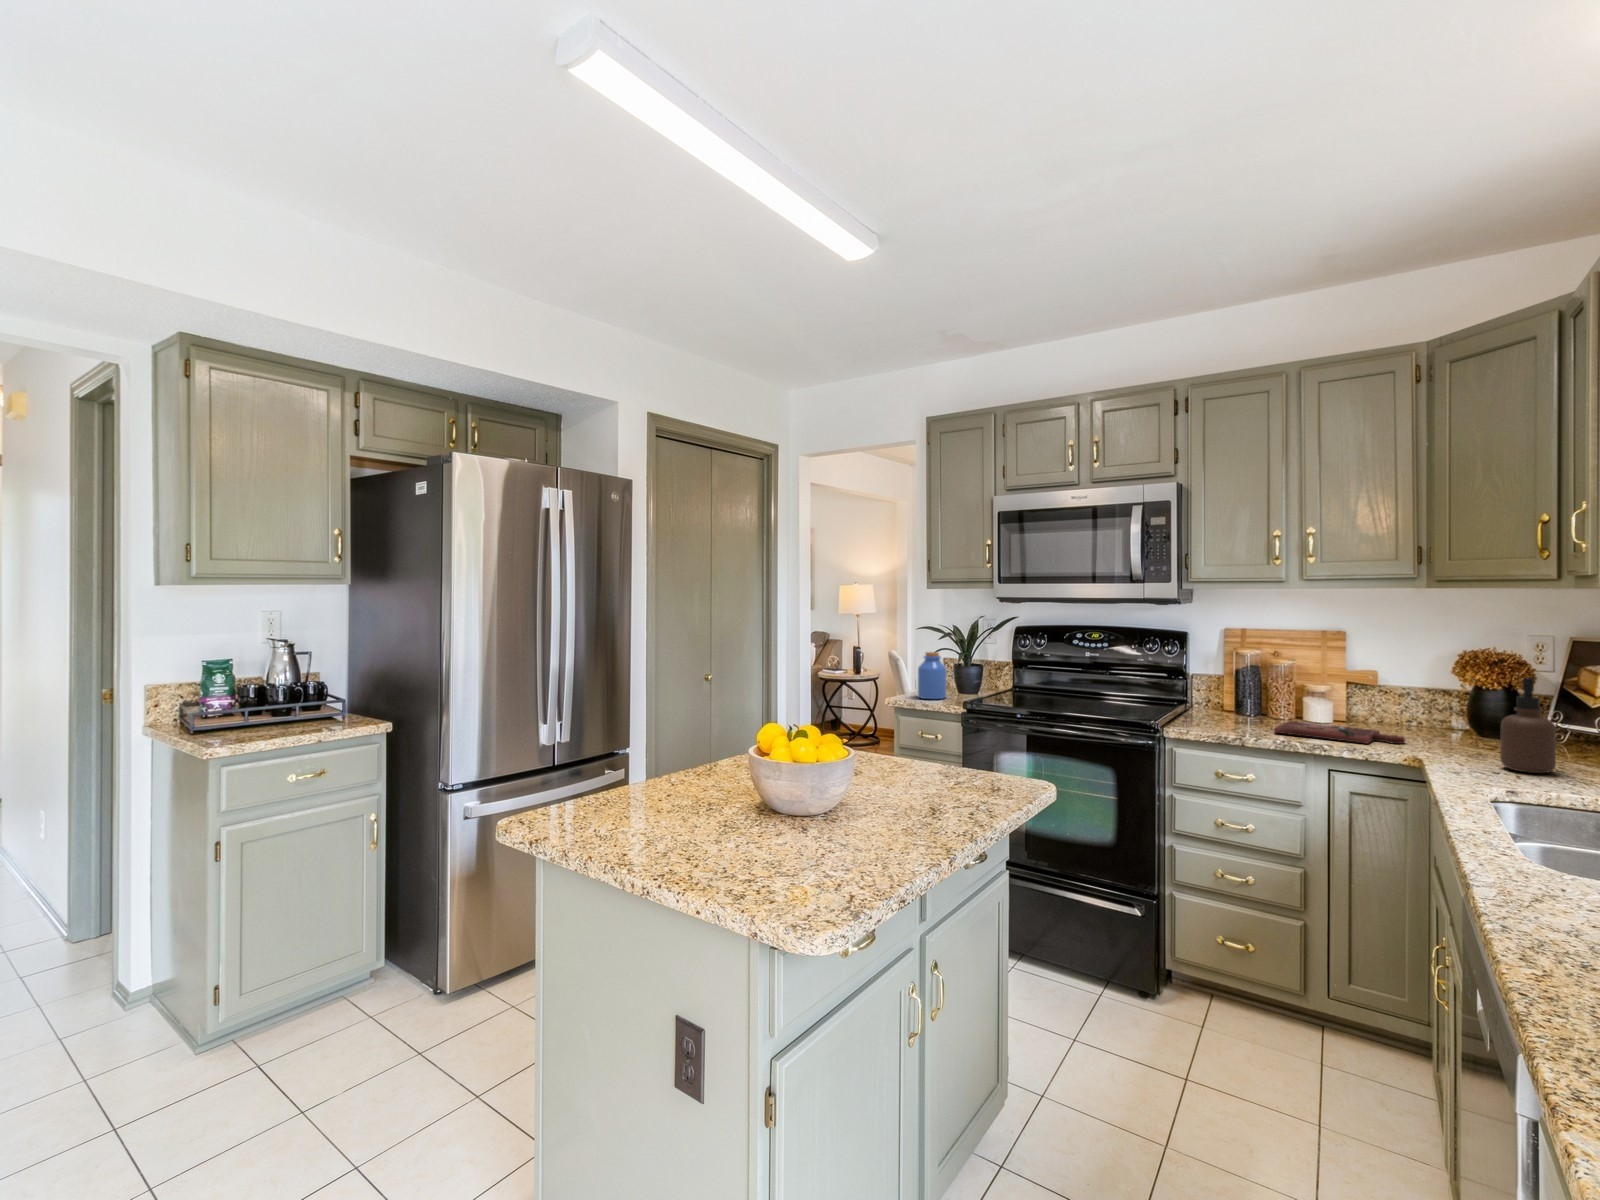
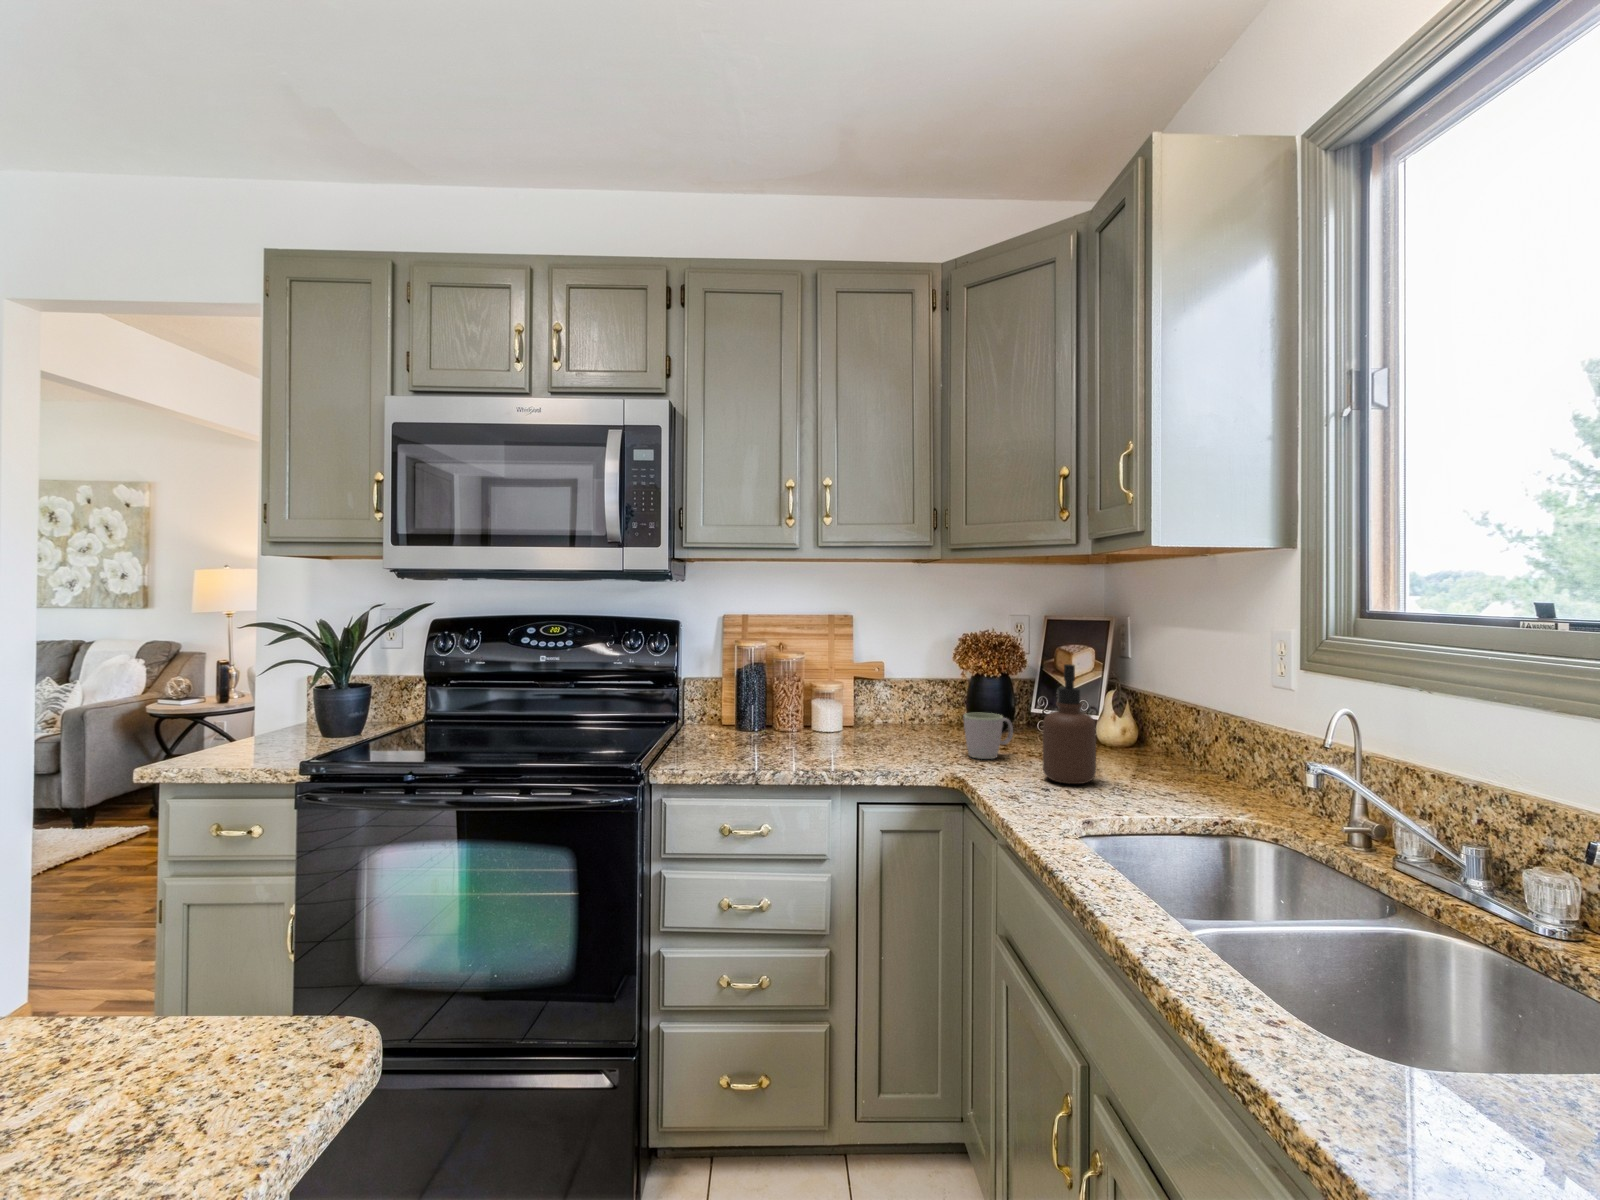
jar: present [918,652,947,699] -> none [227,667,291,754]
mug: none [1437,714,1493,752] -> present [964,713,1013,759]
cutting board: present [1274,721,1405,744] -> none [790,735,930,761]

